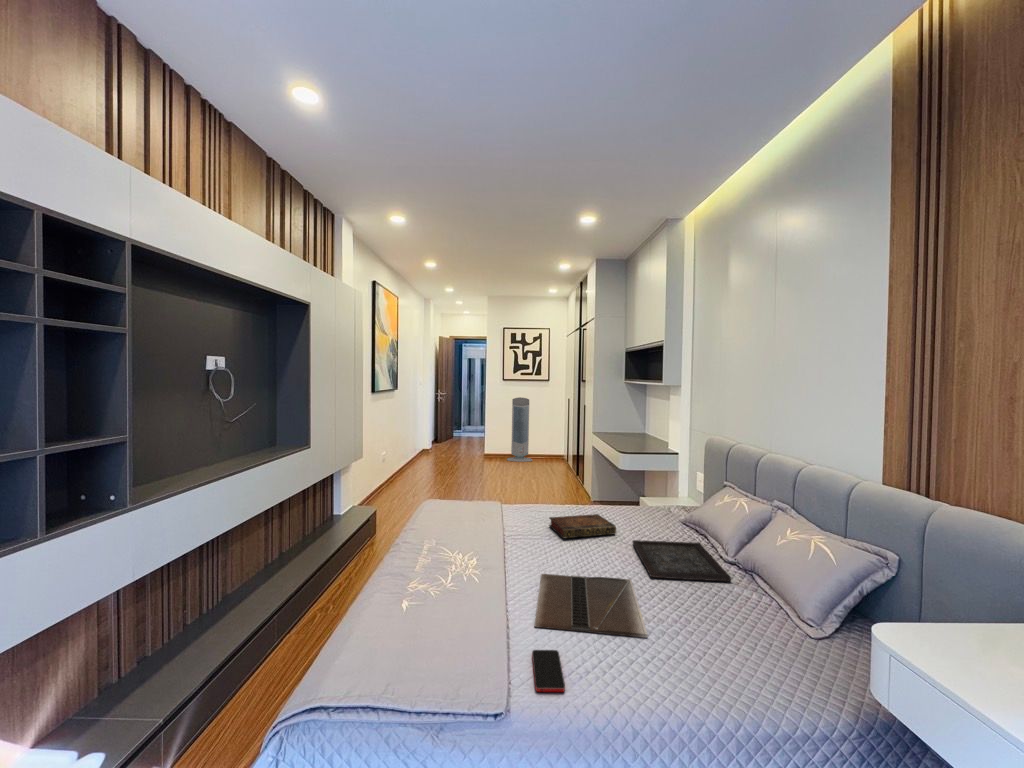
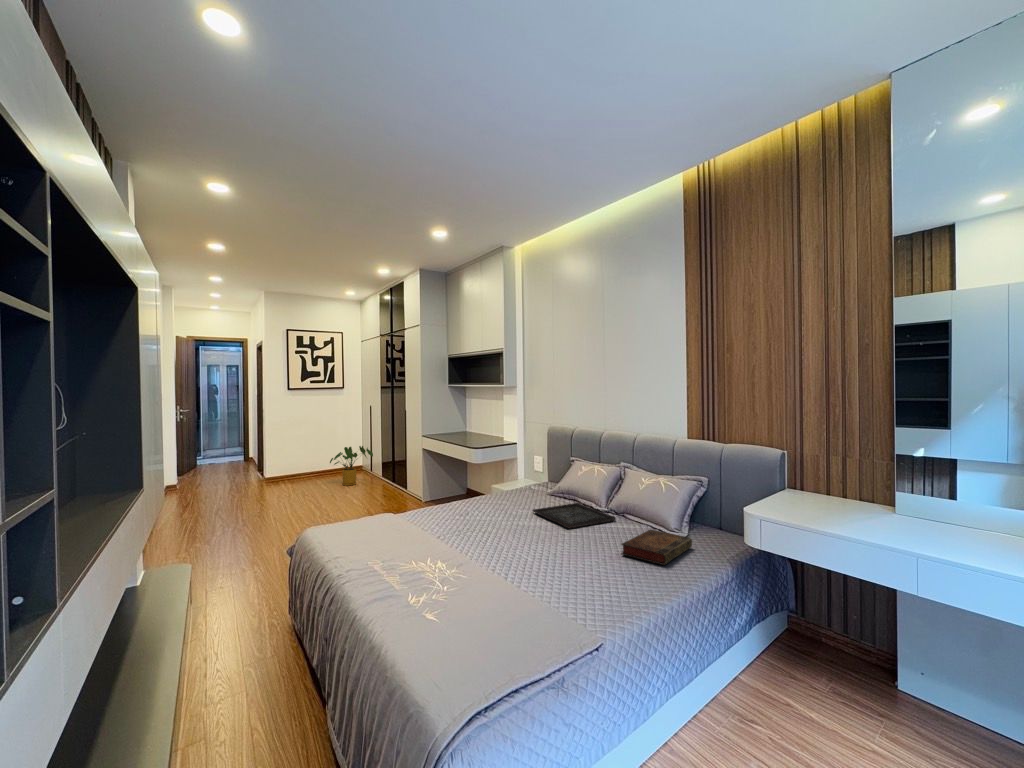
air purifier: present [507,397,532,462] -> none [295,409,327,482]
house plant: none [530,434,568,470] -> present [330,446,373,486]
book: present [549,514,616,538] -> present [621,530,692,565]
laptop: present [535,574,648,638] -> none [492,532,601,573]
smartphone: present [532,650,565,692] -> none [544,579,586,602]

